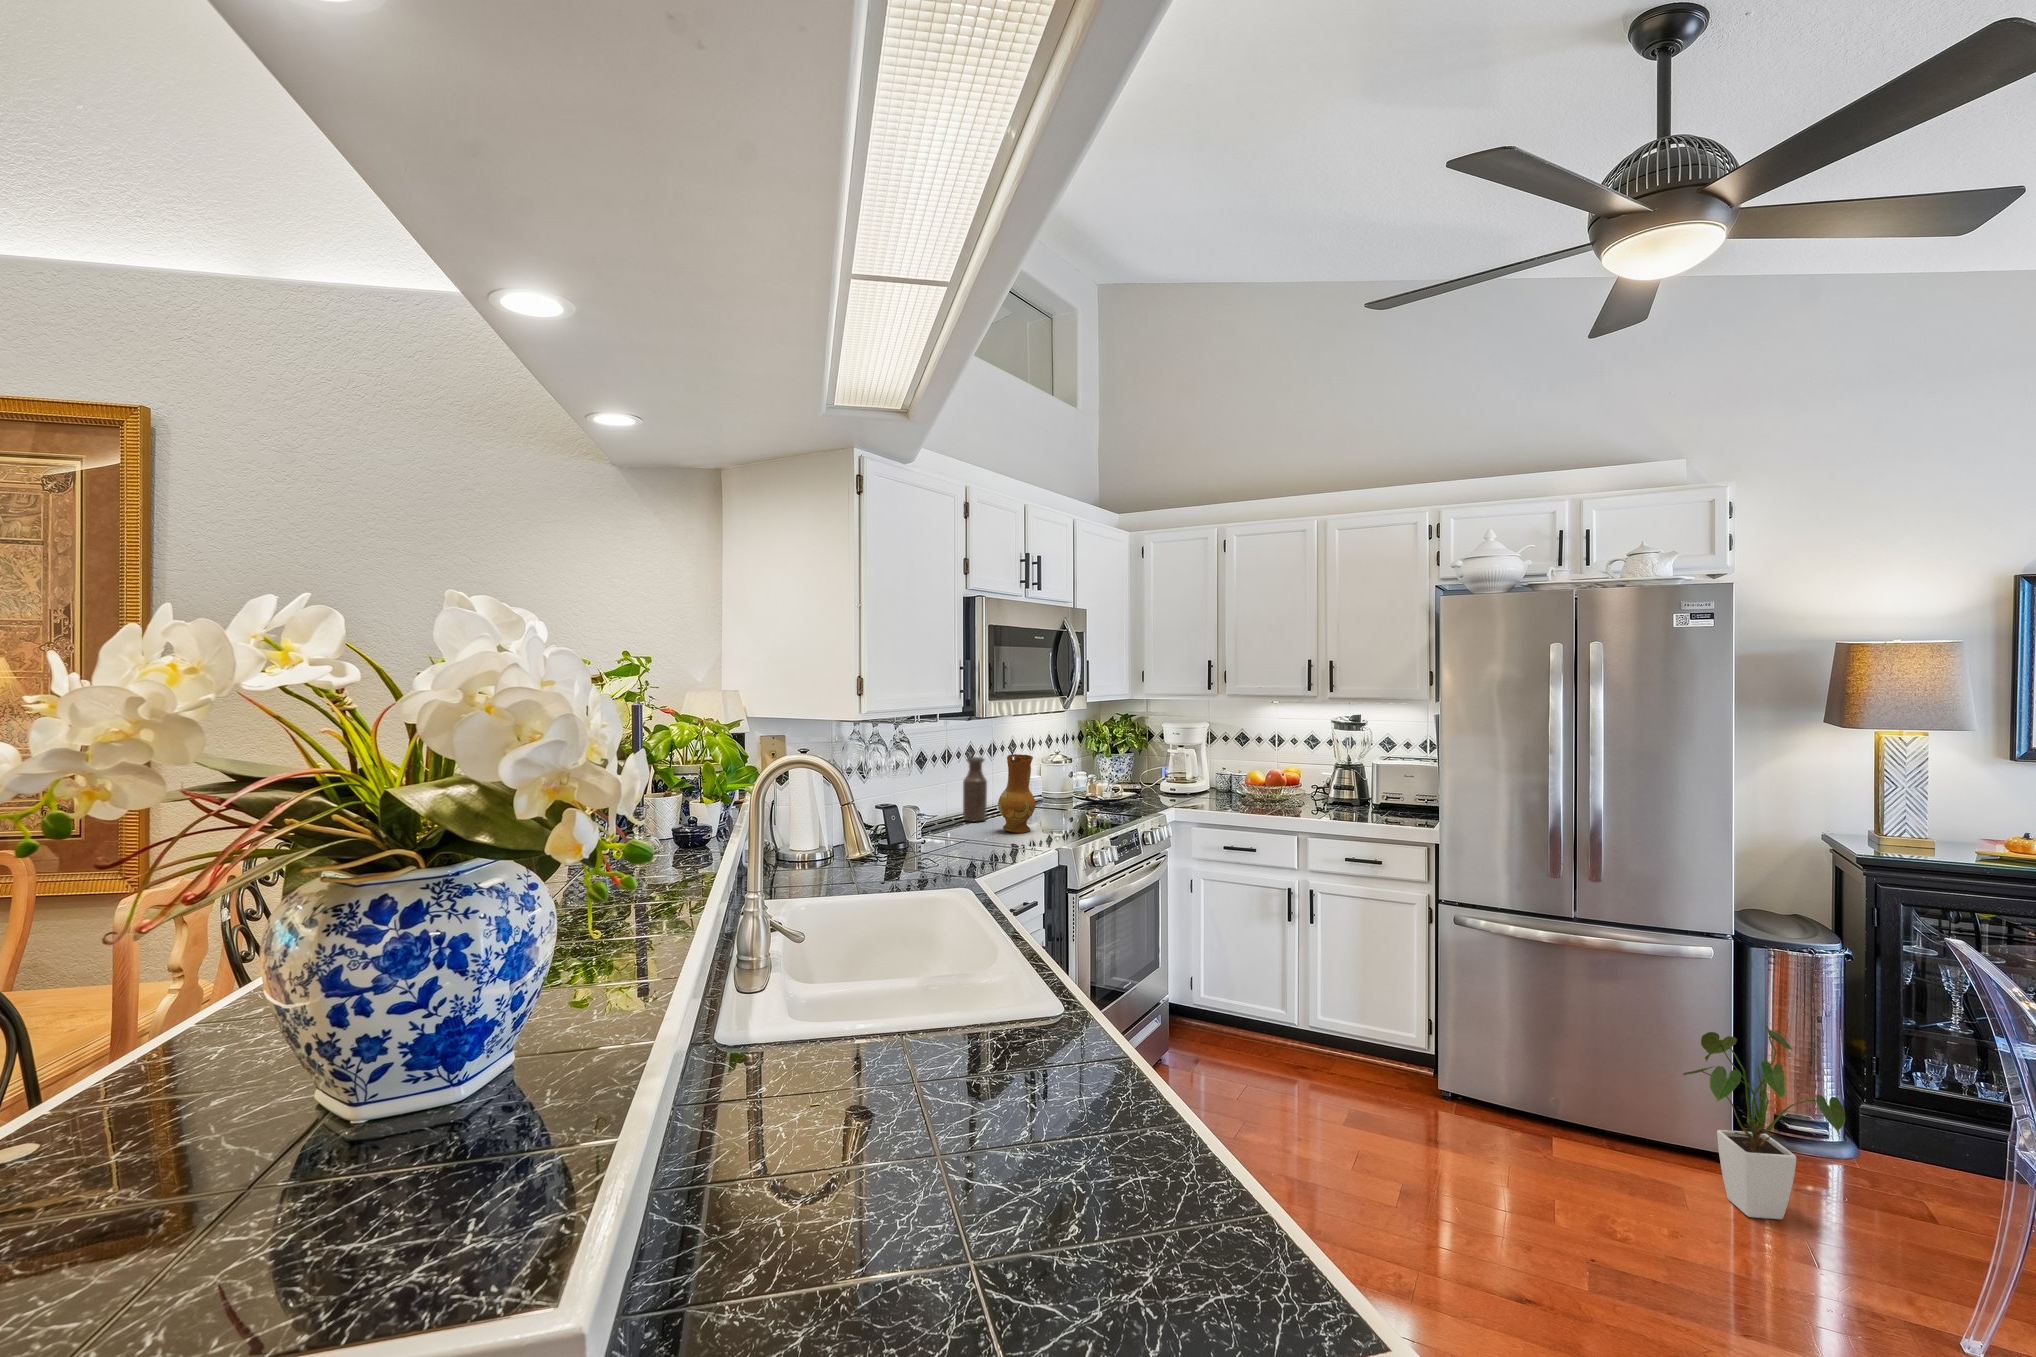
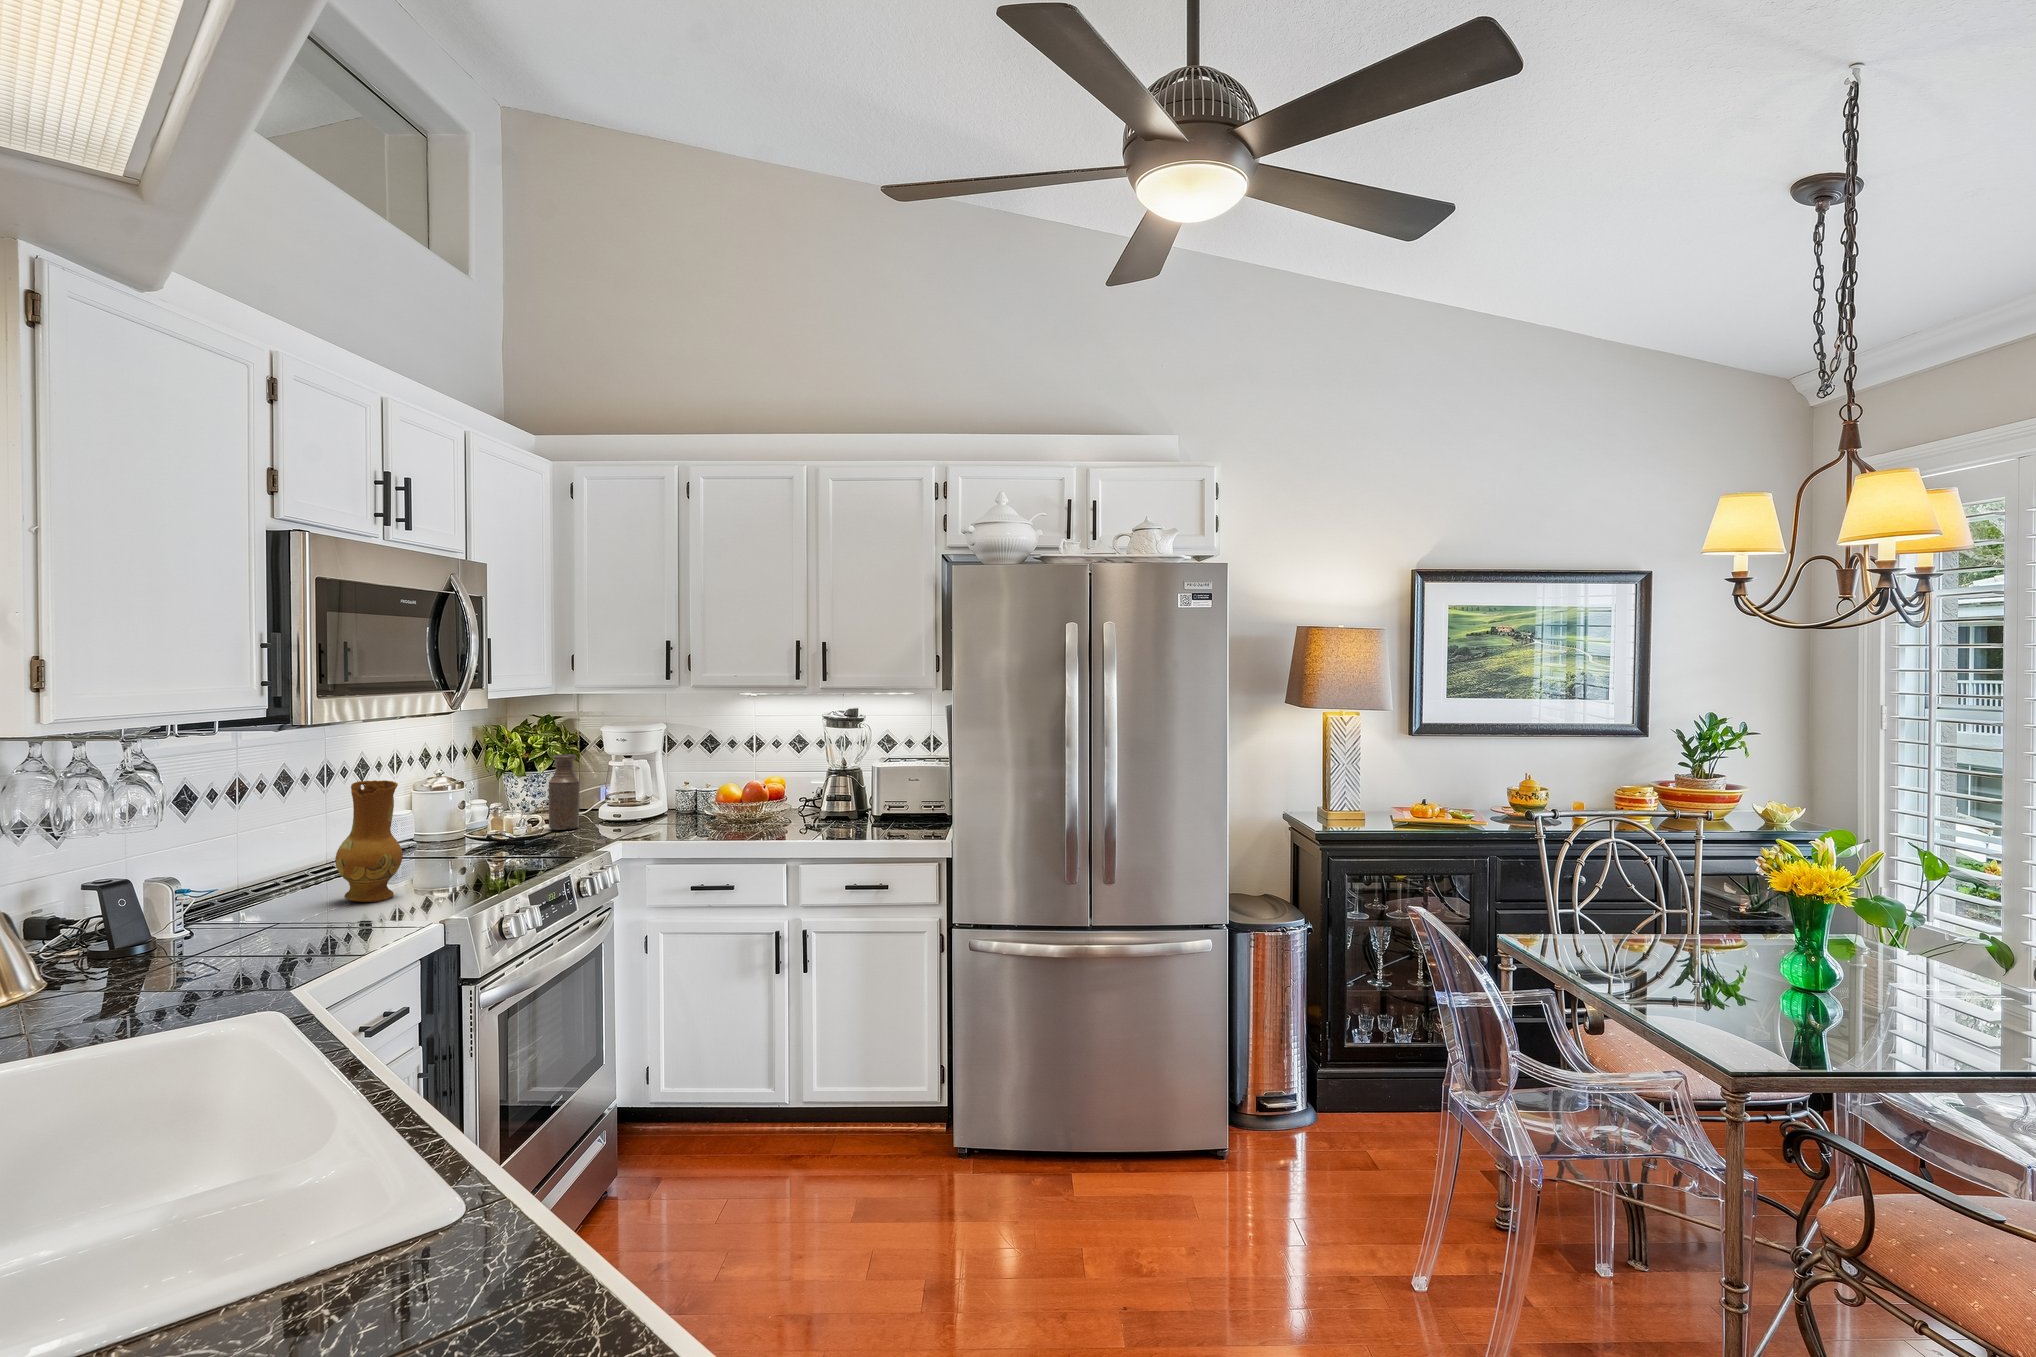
bottle: present [963,757,987,822] -> present [549,754,580,830]
house plant: present [1683,1025,1845,1219] -> none [1186,1011,1321,1212]

